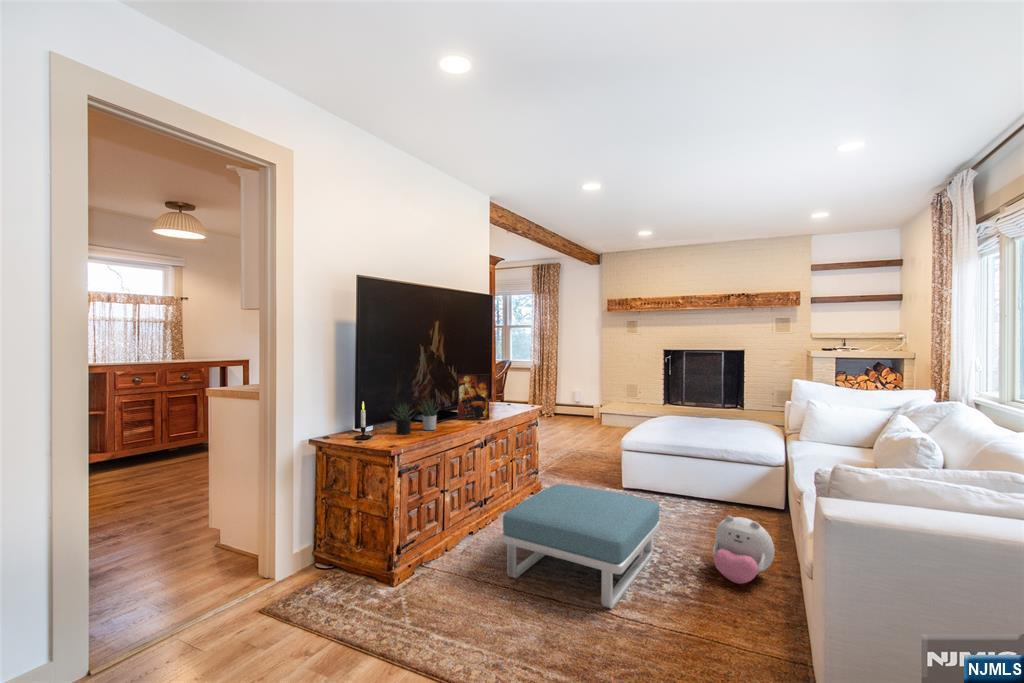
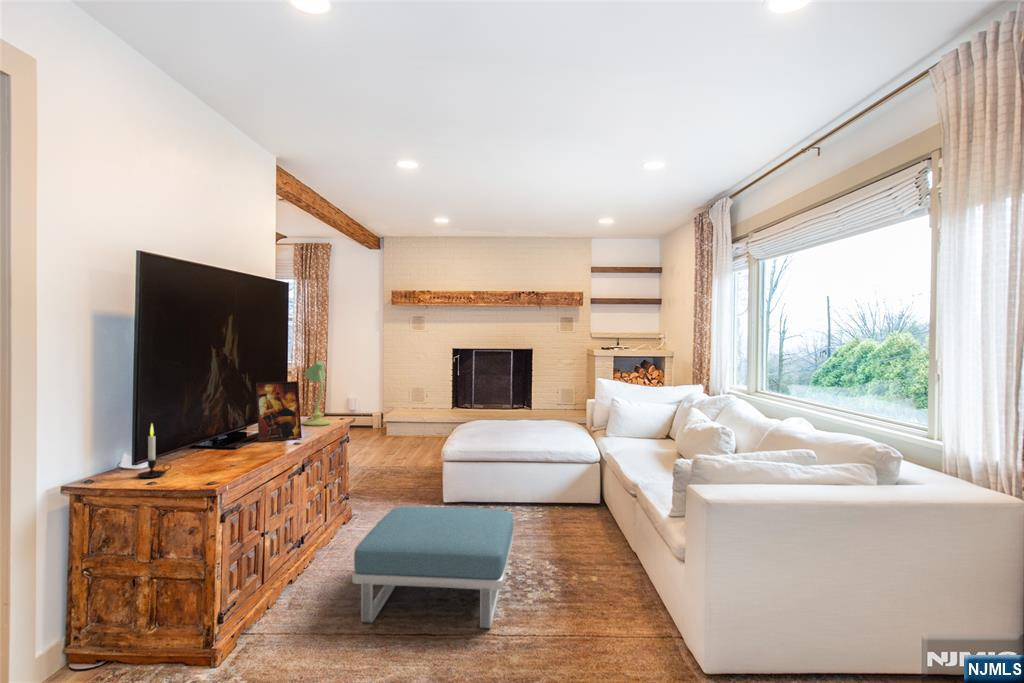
table lamp: none [504,358,525,410] -> present [303,361,331,426]
succulent plant: present [392,400,440,434] -> none [181,413,254,466]
plush toy: present [713,515,775,584] -> none [565,514,618,579]

